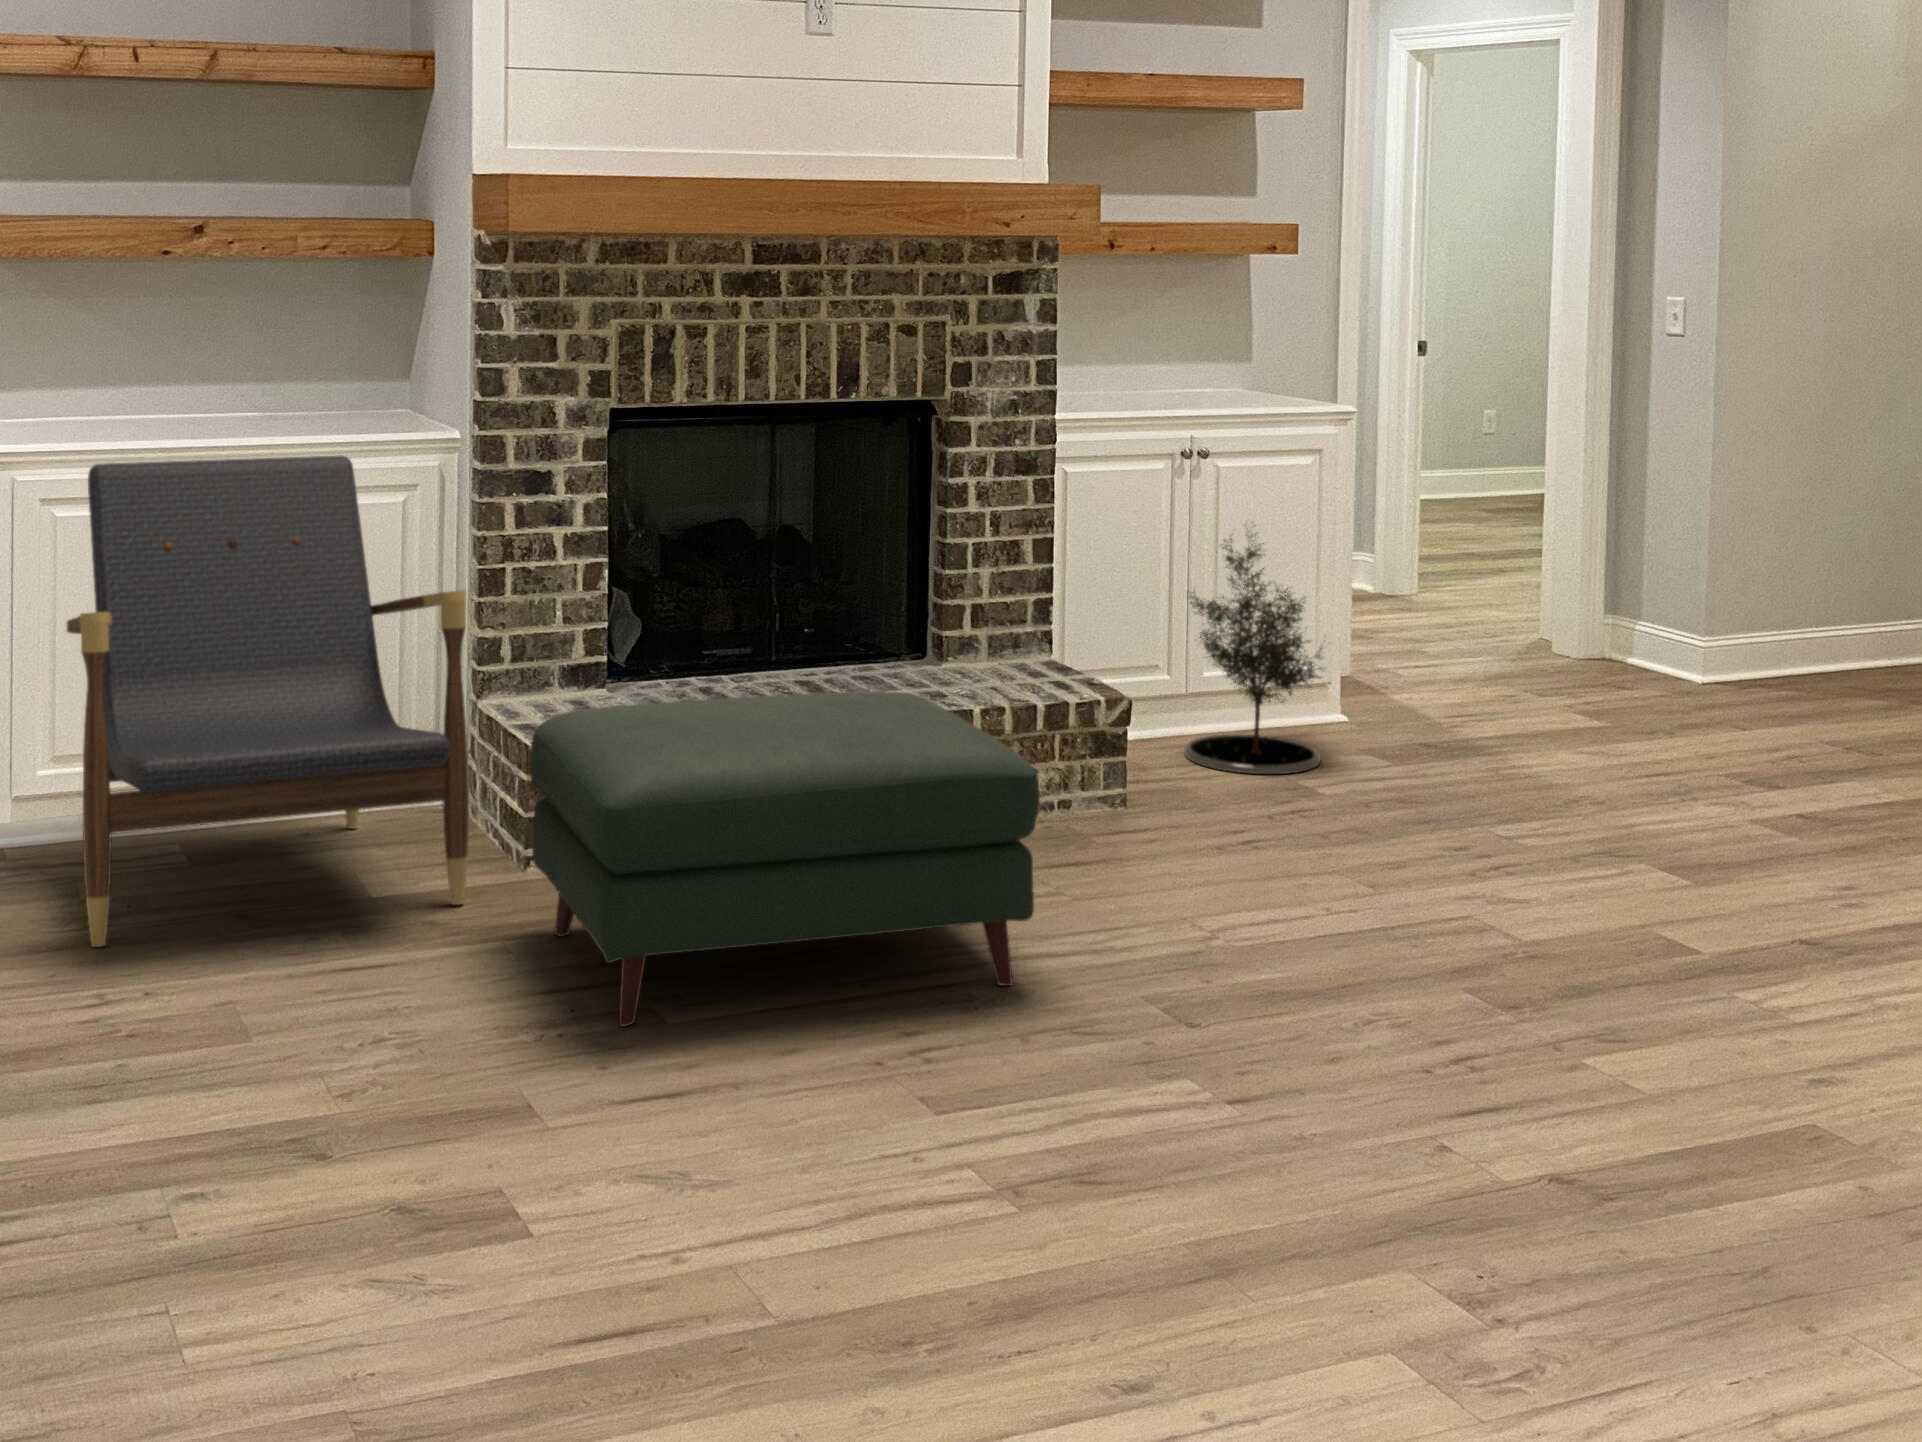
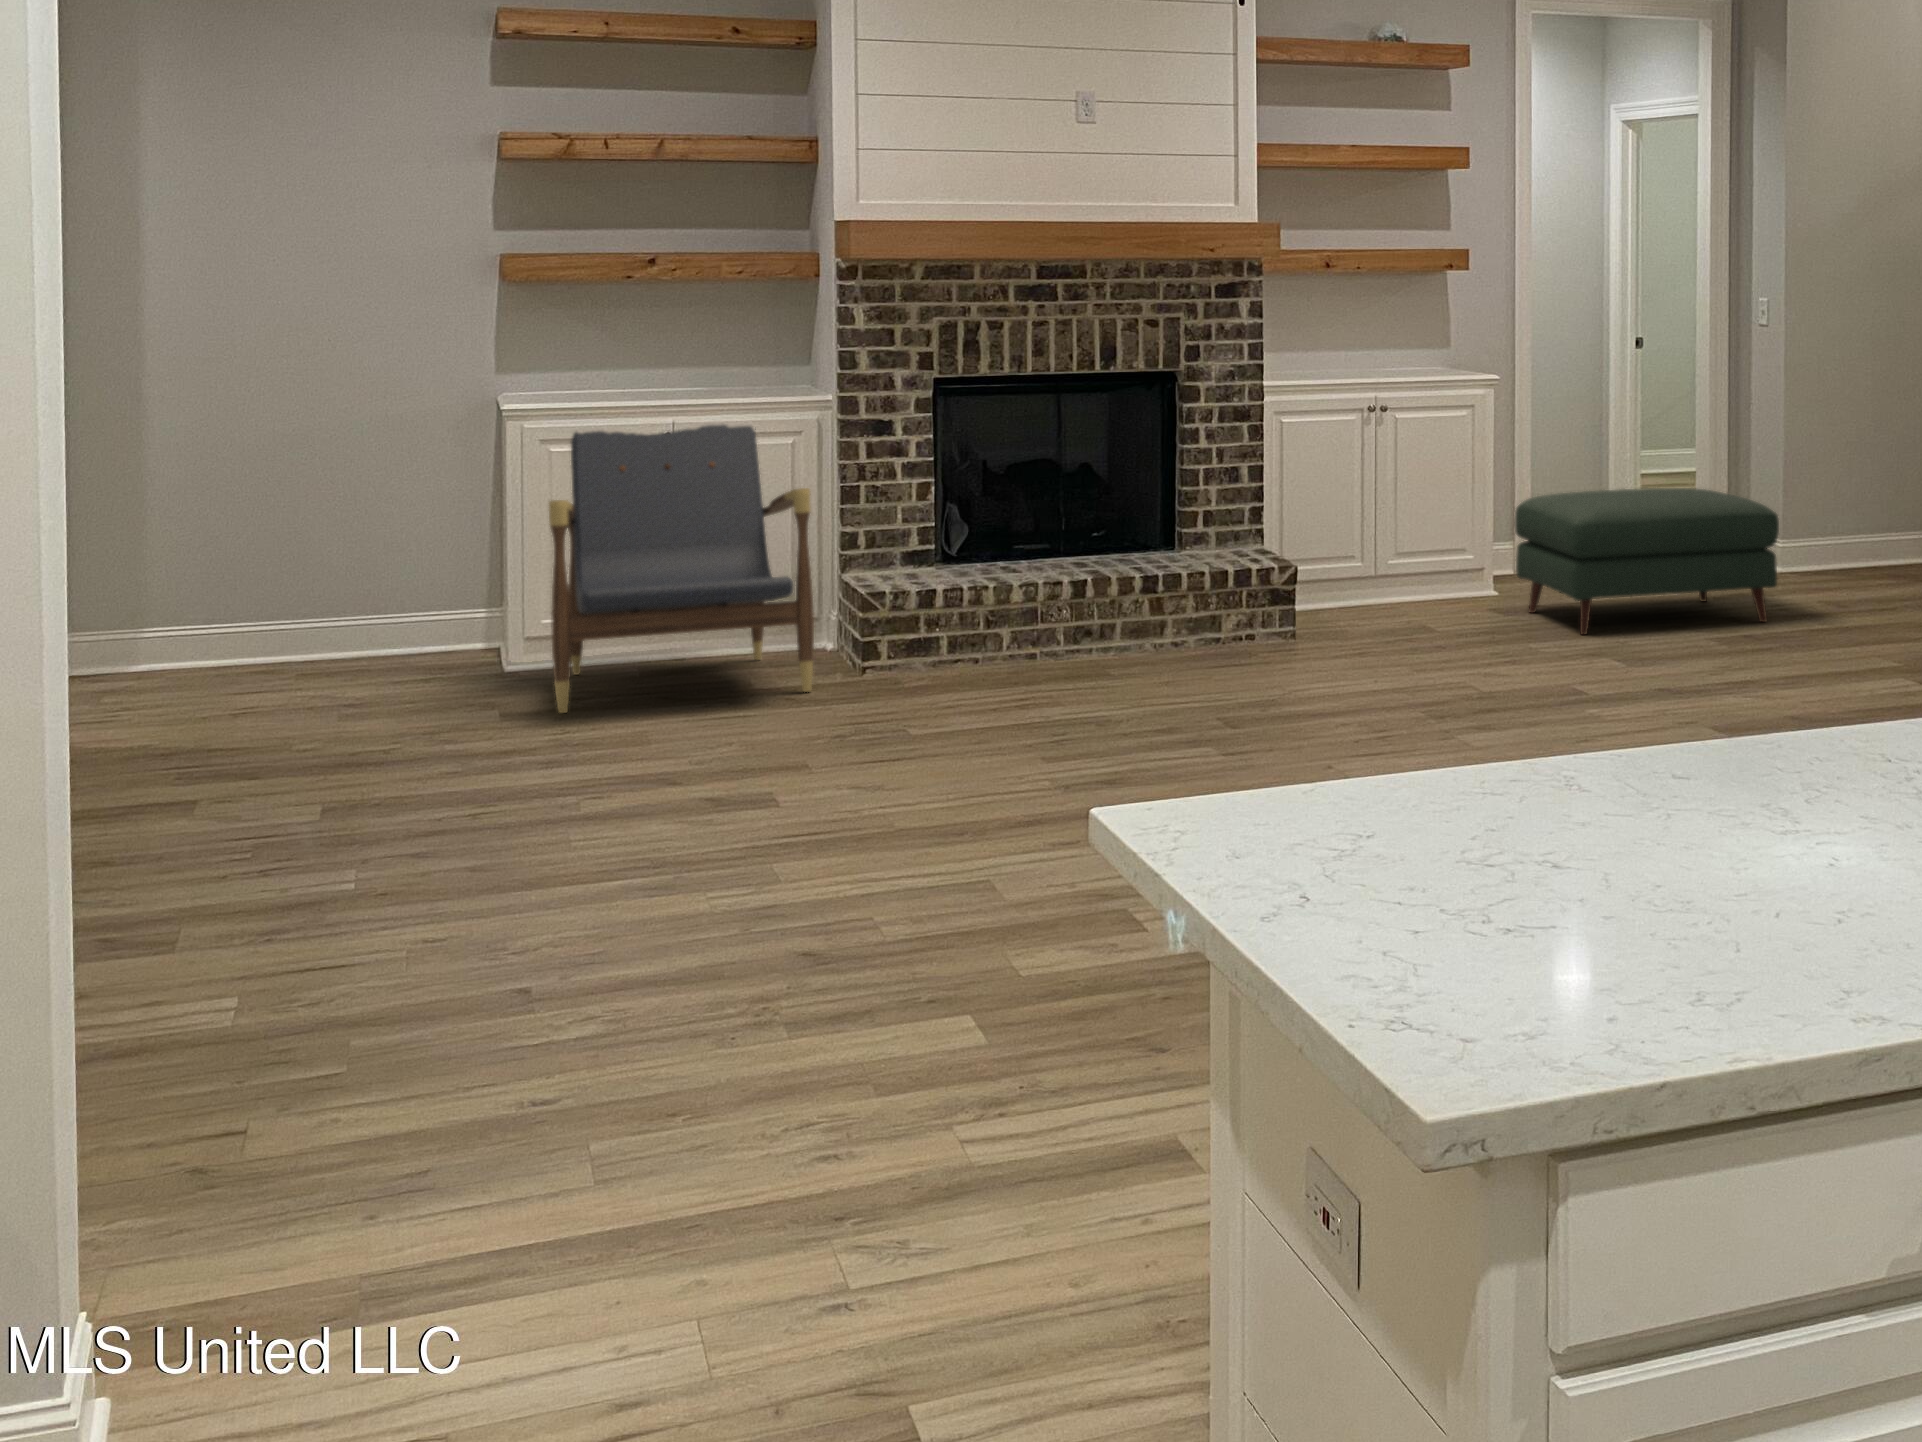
potted tree: present [1184,525,1325,774] -> none [1361,450,1457,624]
ottoman: present [530,691,1040,1027] -> present [1515,488,1779,635]

